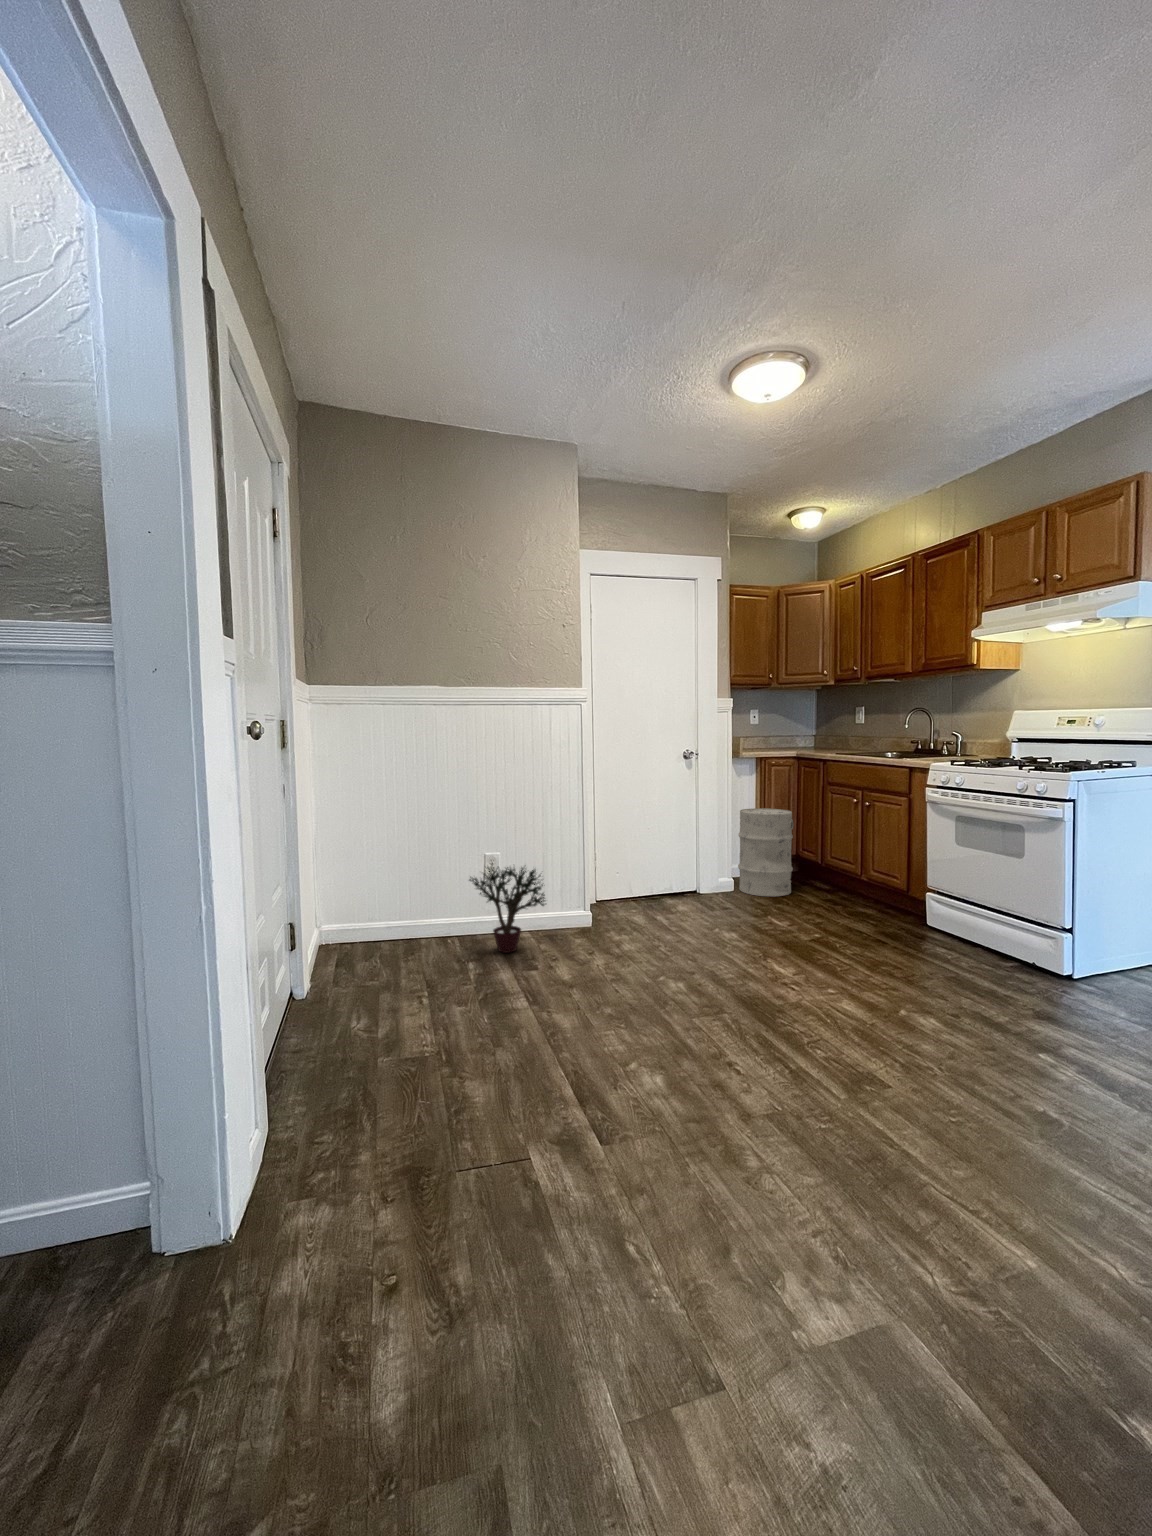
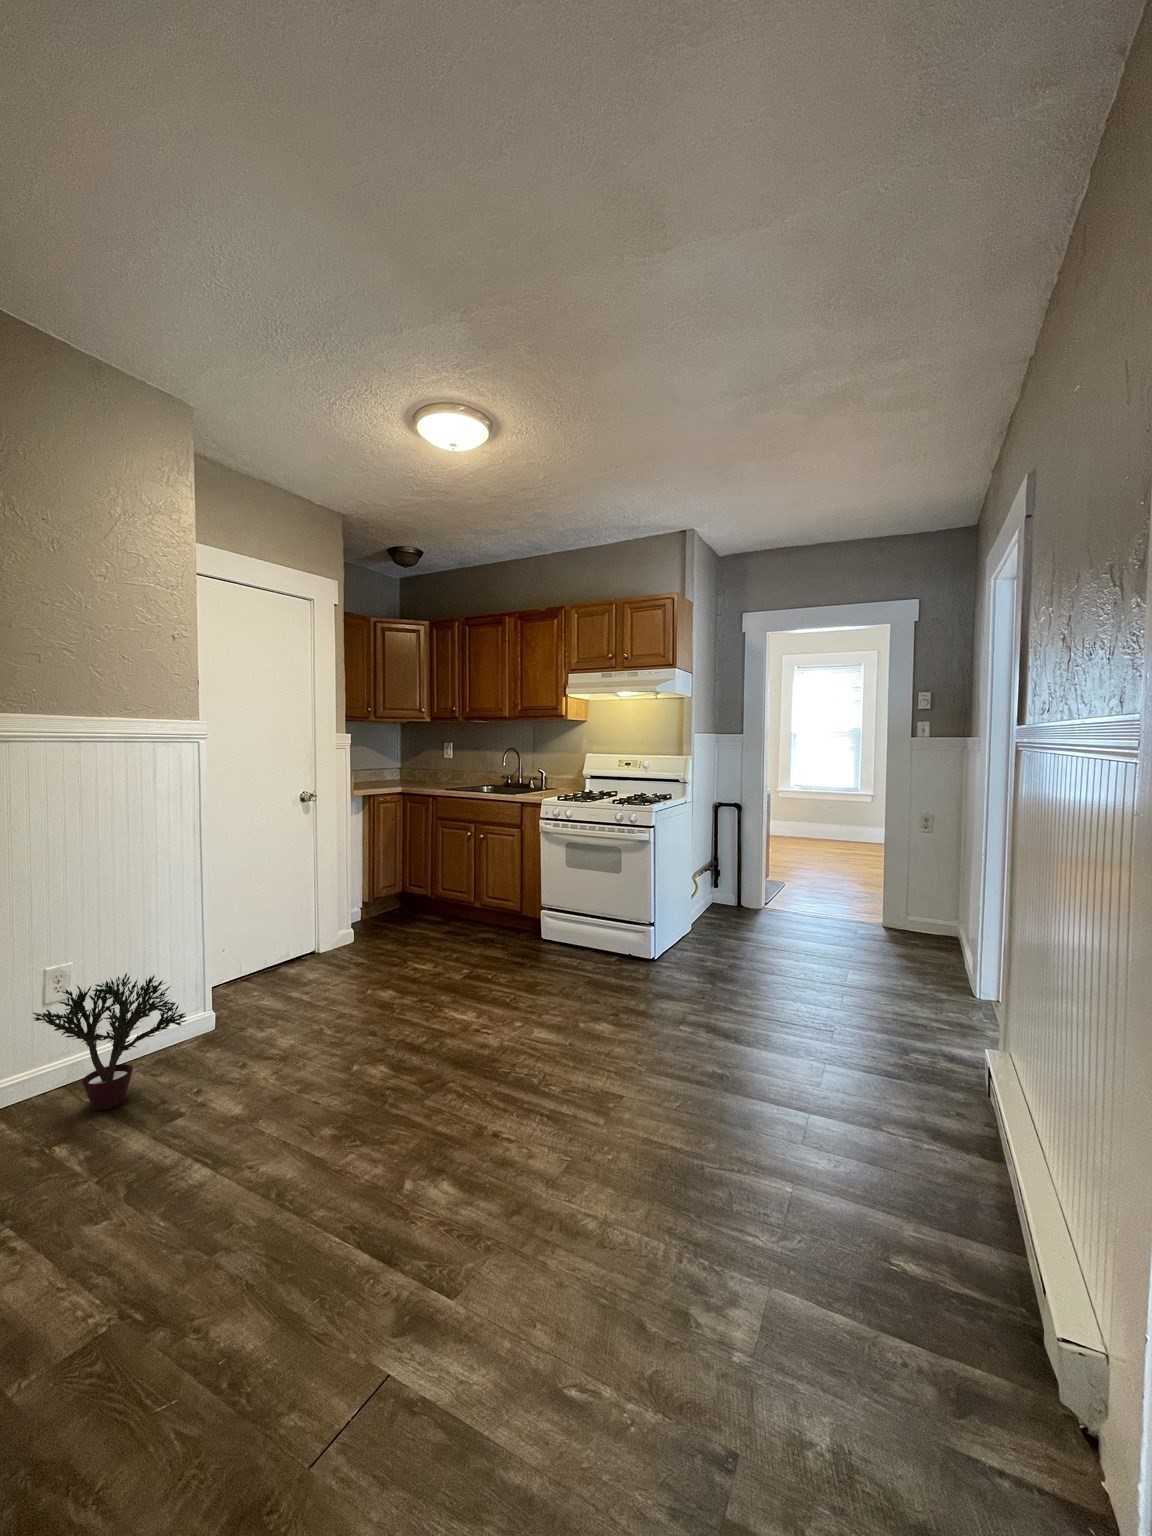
trash can: present [738,808,794,897] -> none [354,849,410,941]

